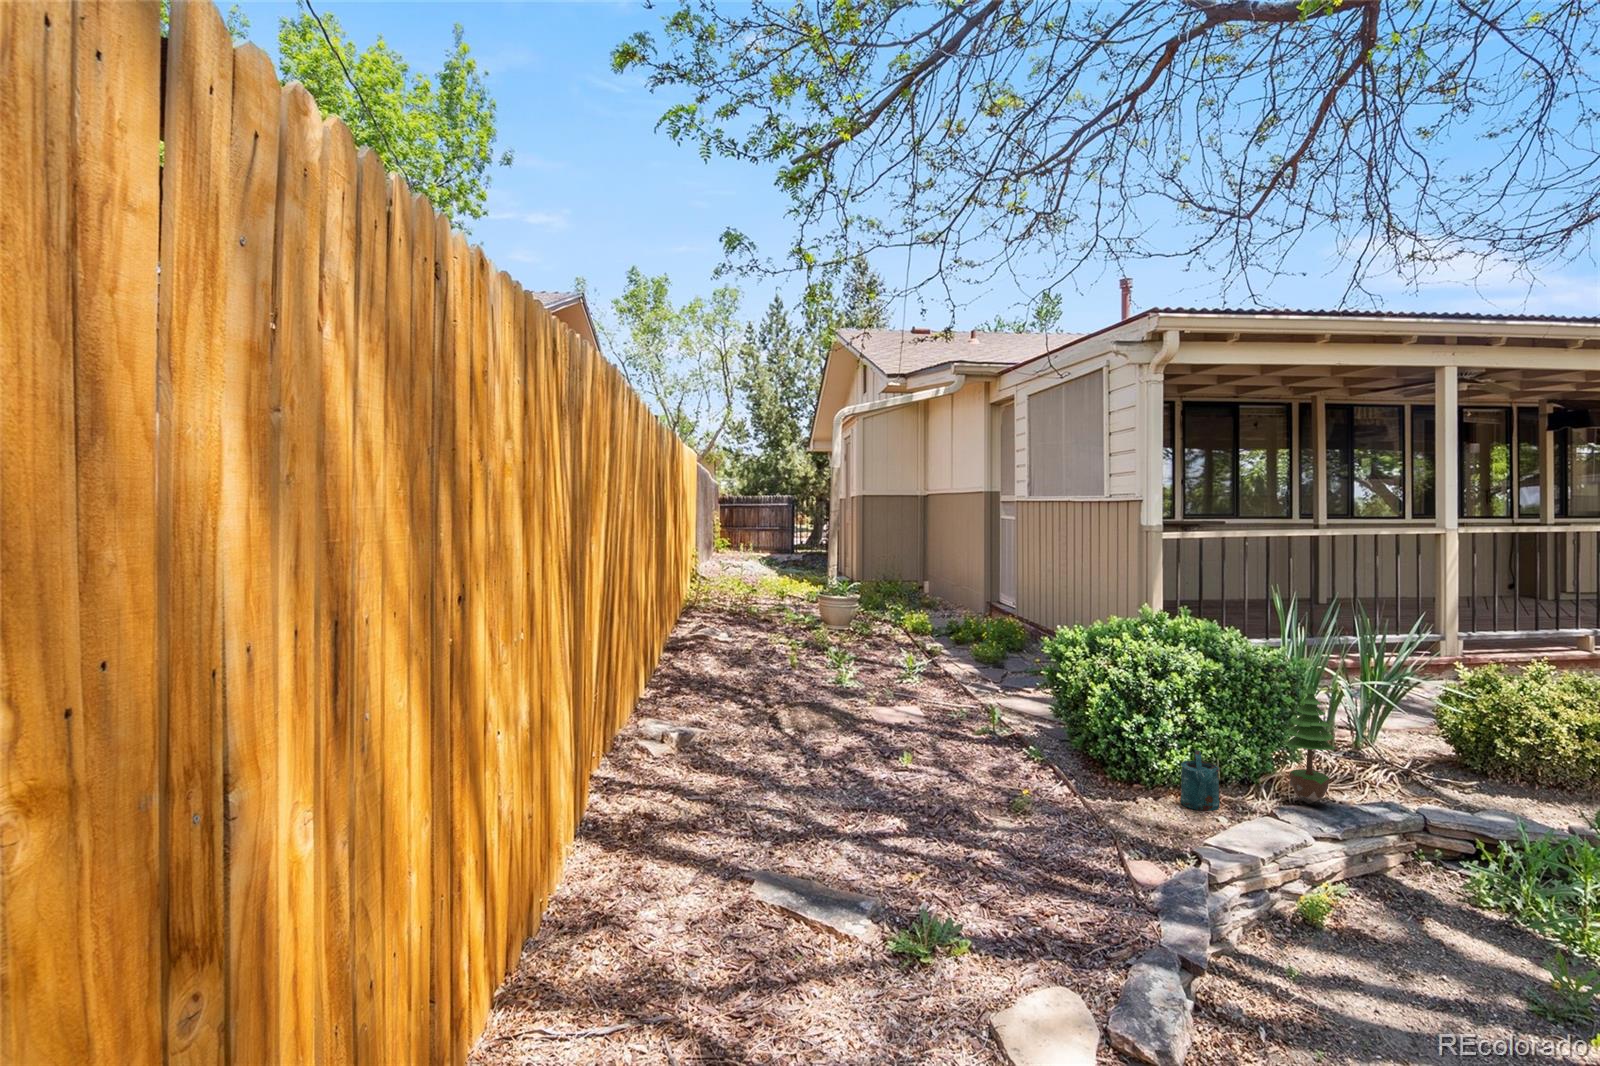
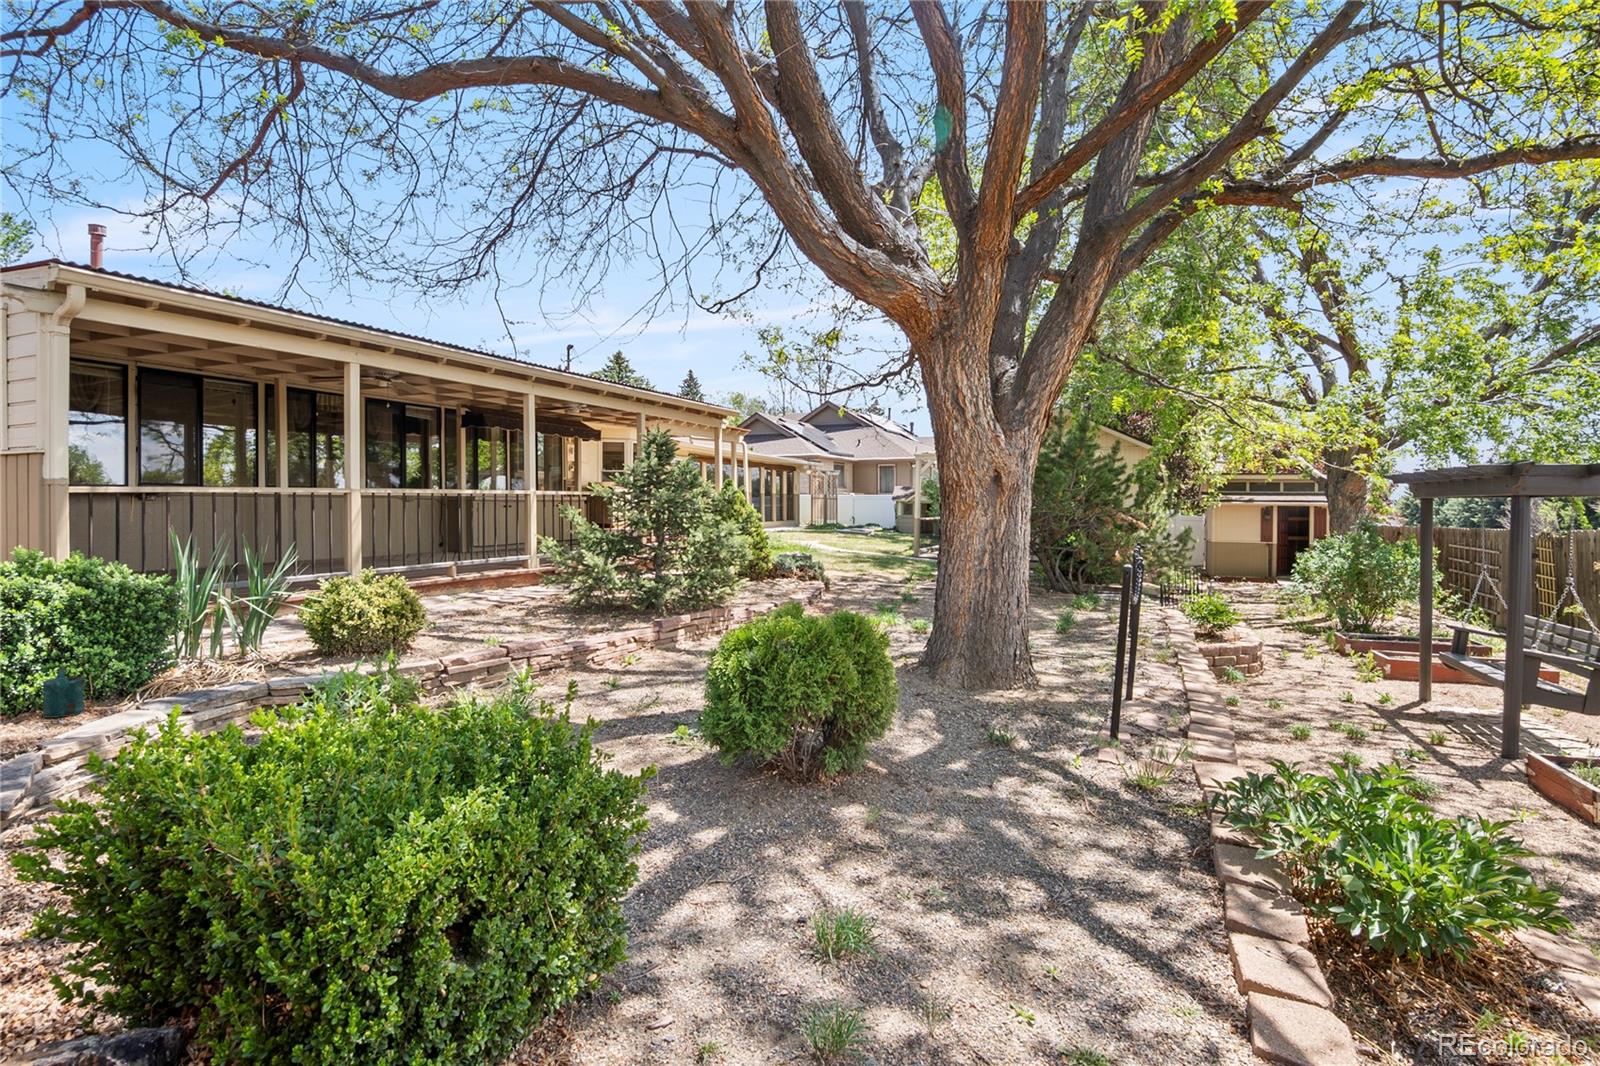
potted tree: present [1285,683,1335,804] -> none [151,597,194,694]

